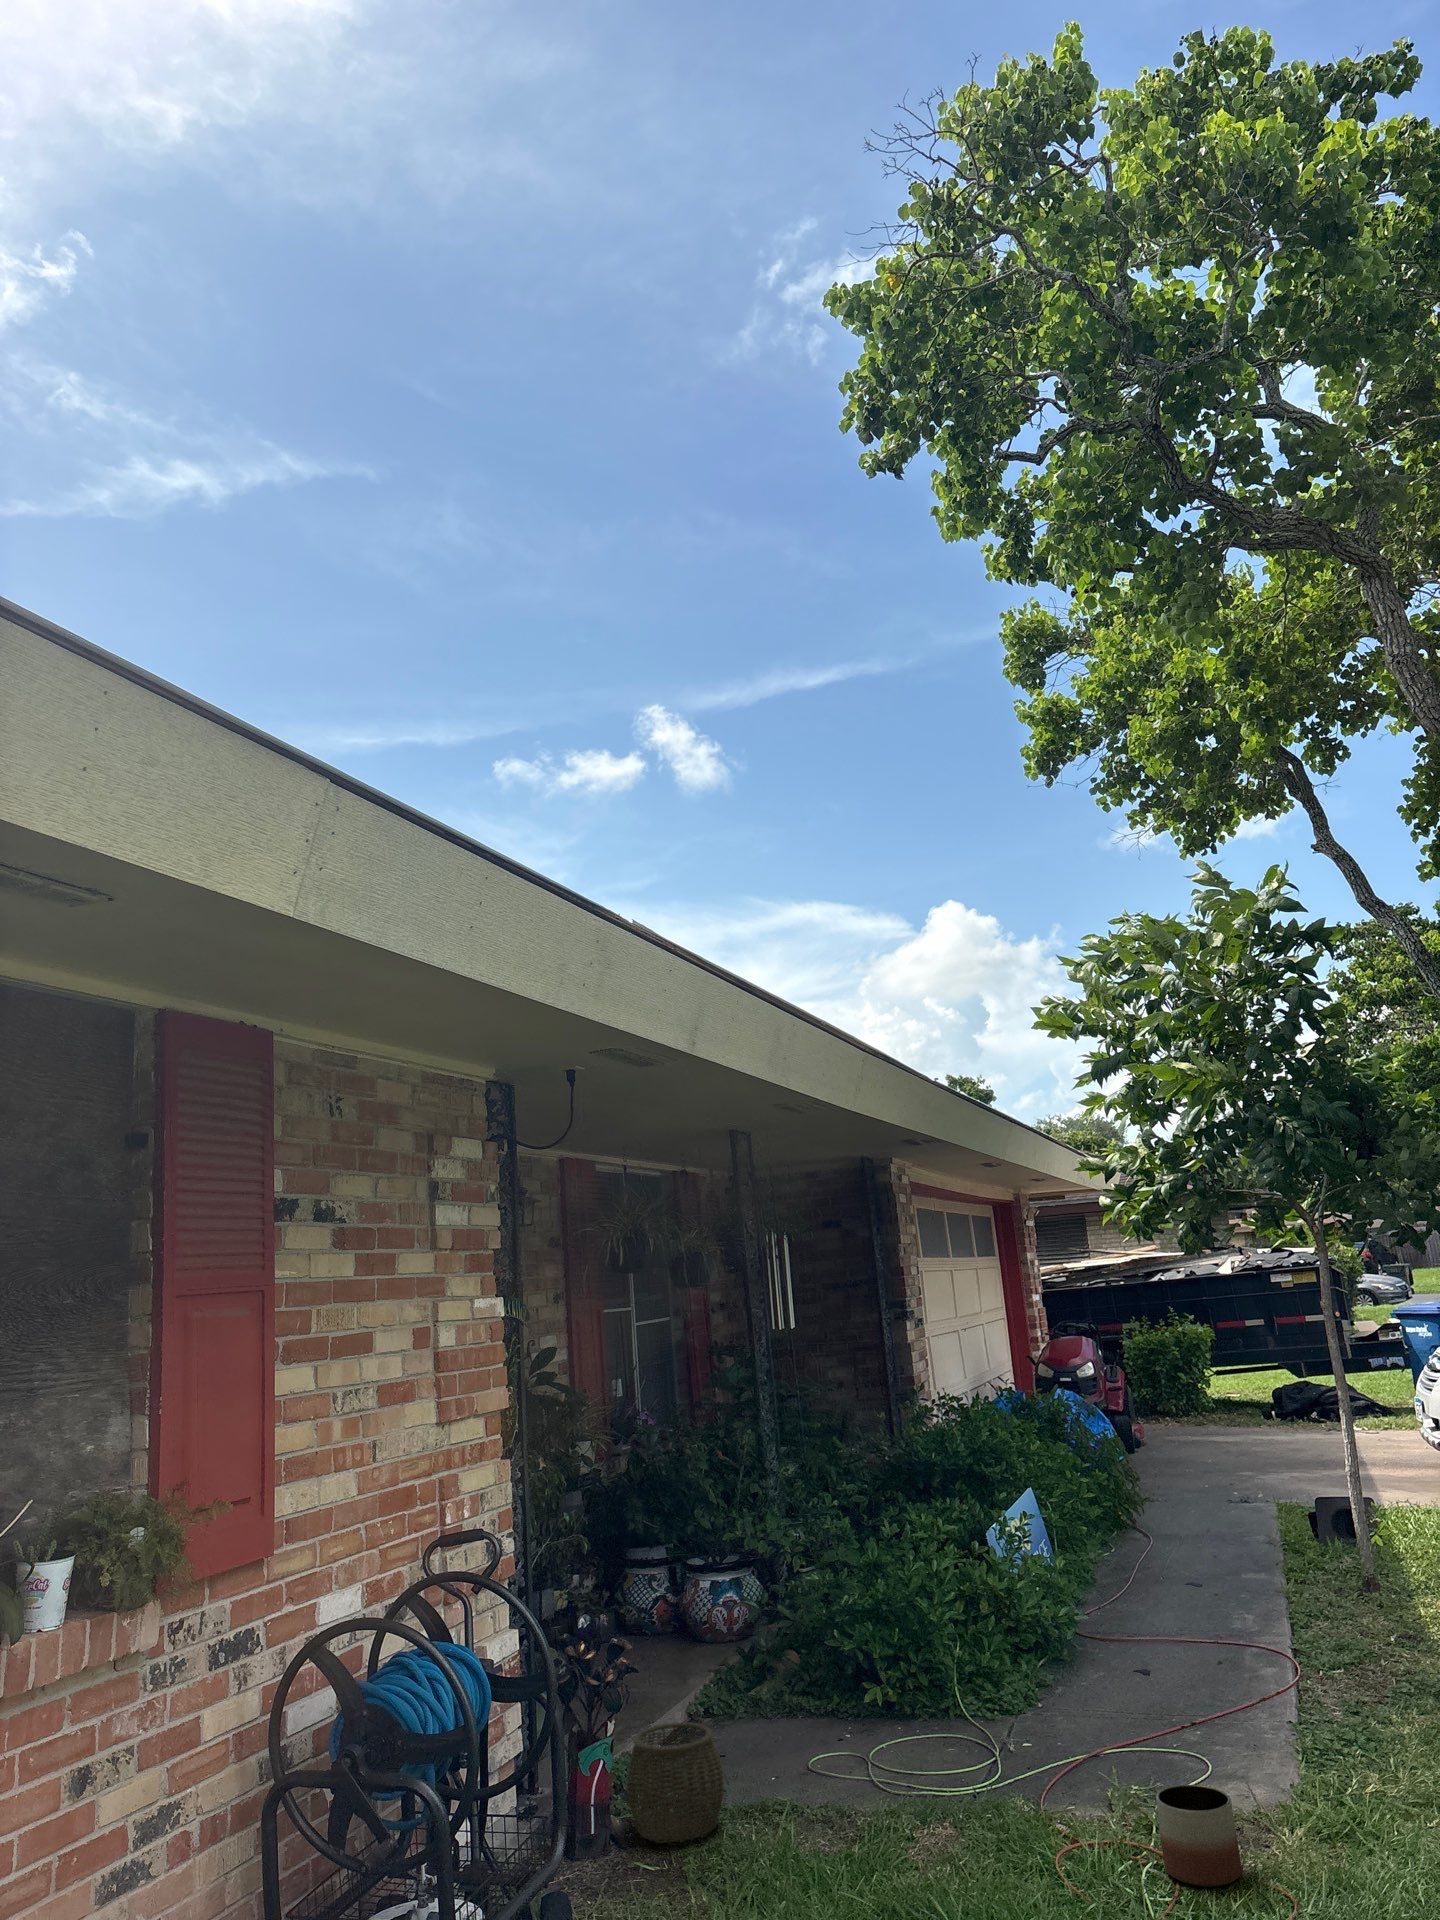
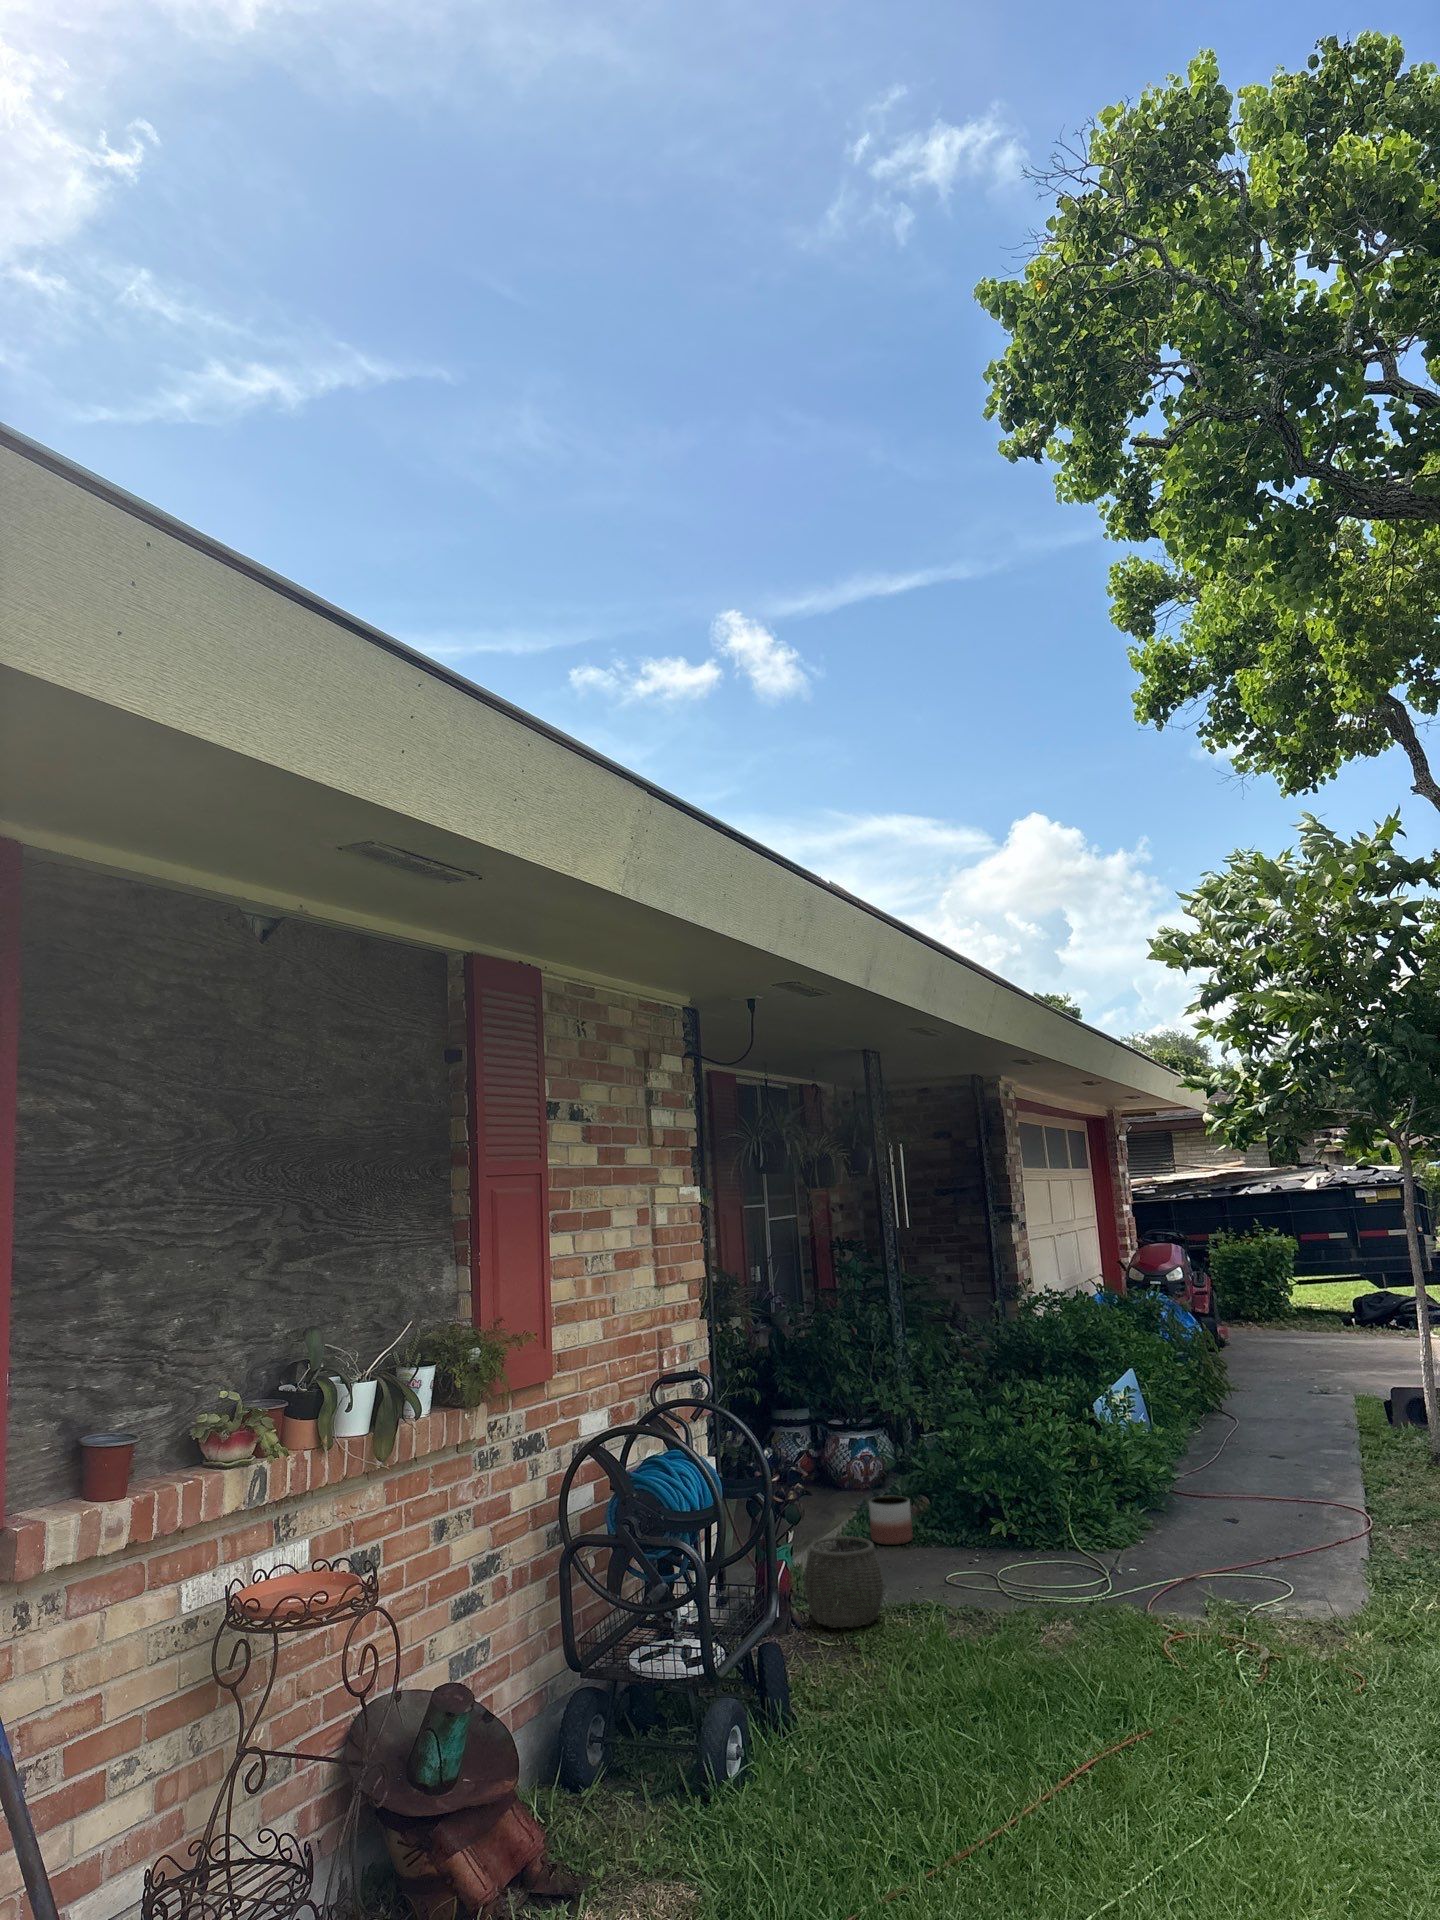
planter: present [1156,1785,1242,1887] -> present [869,1496,913,1545]

